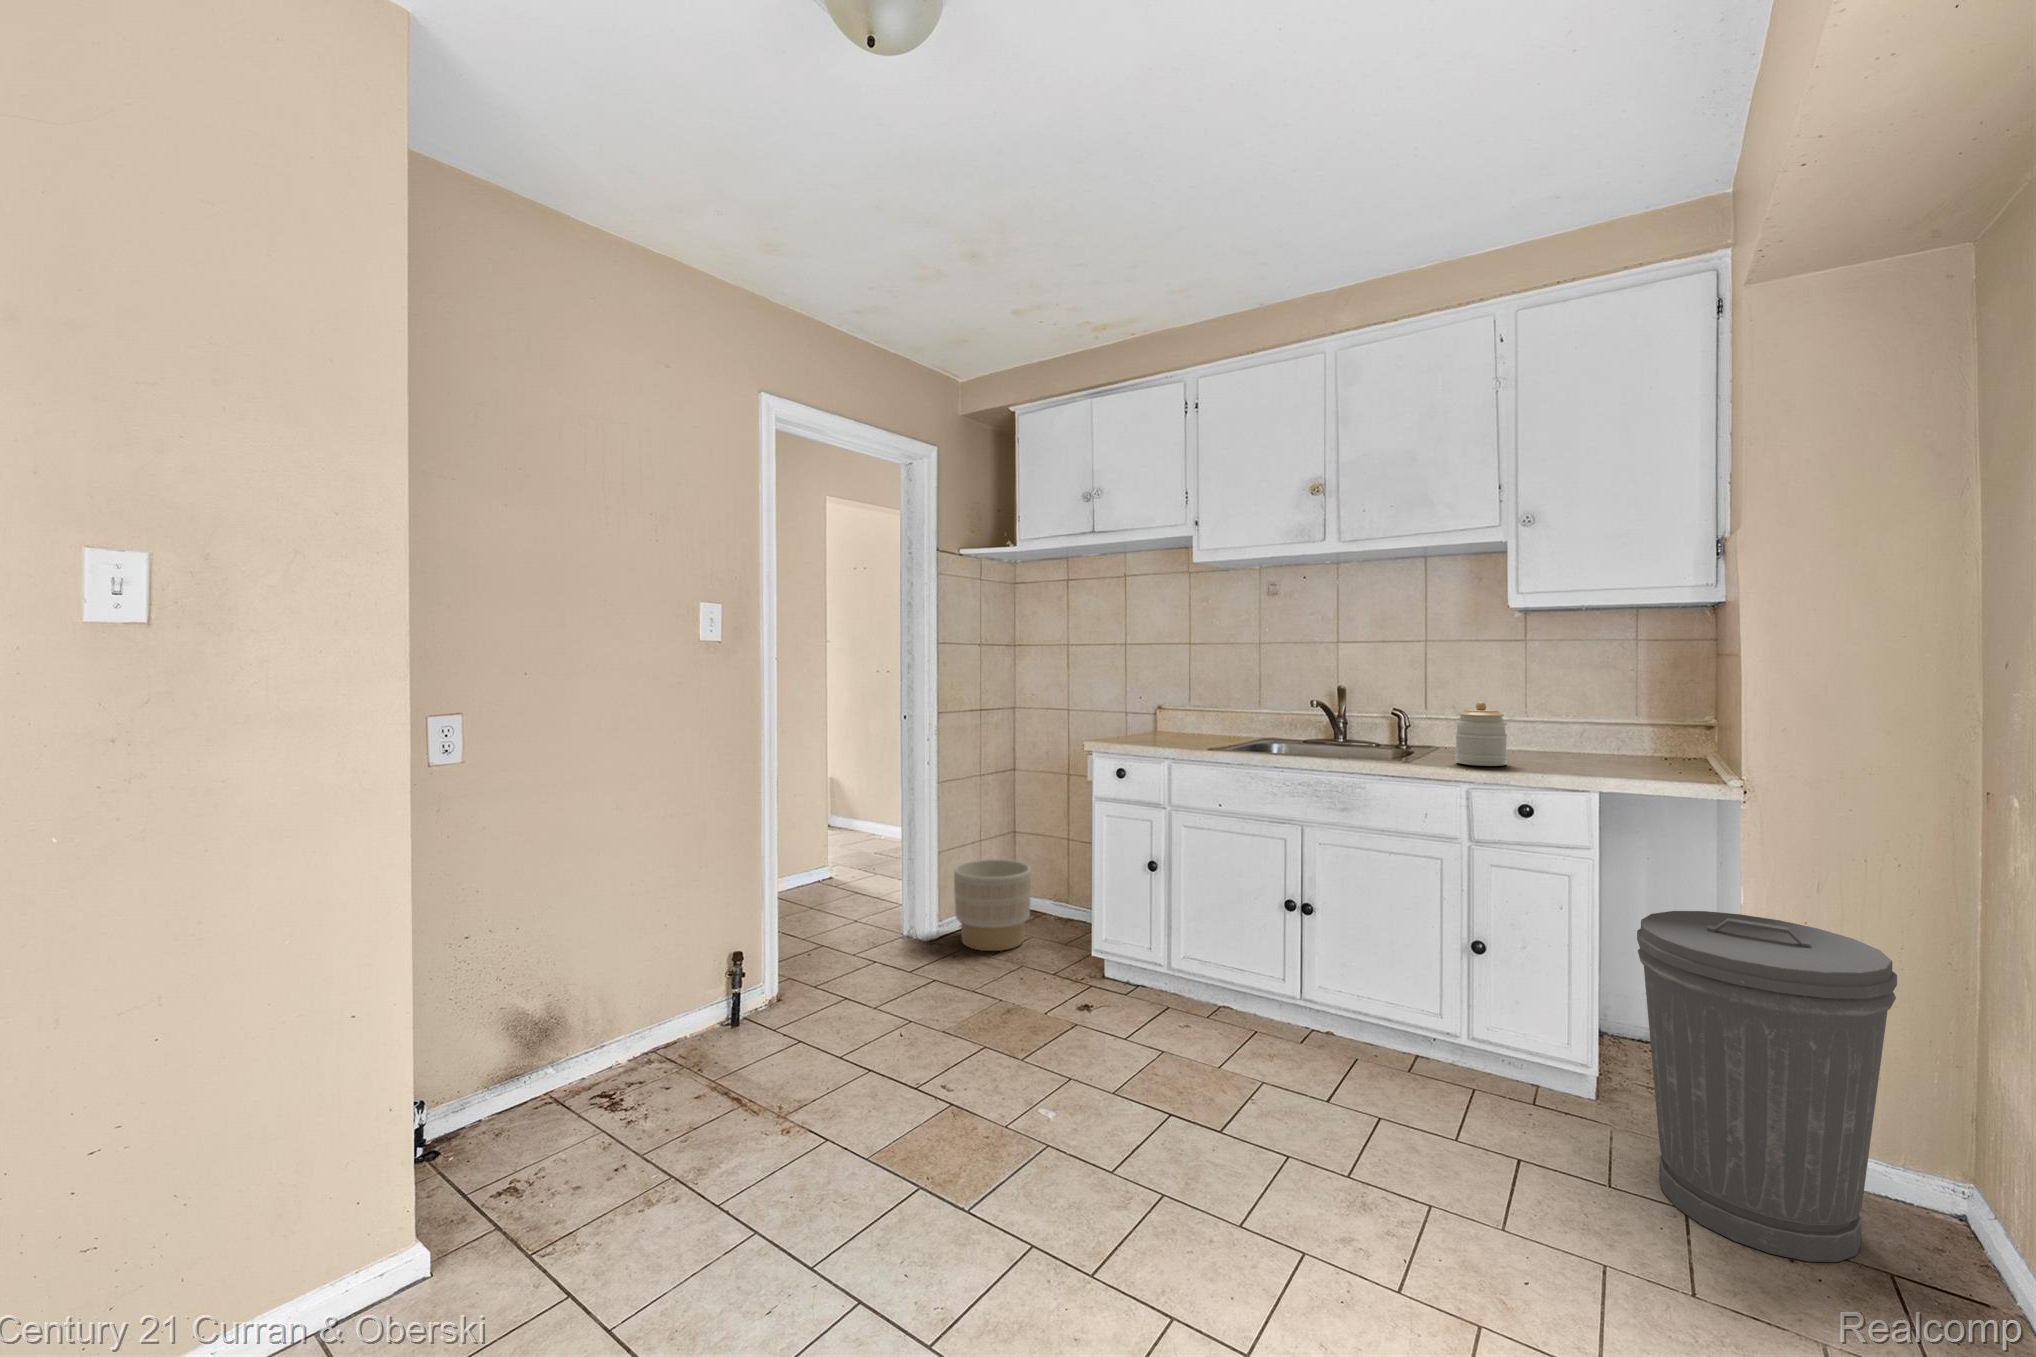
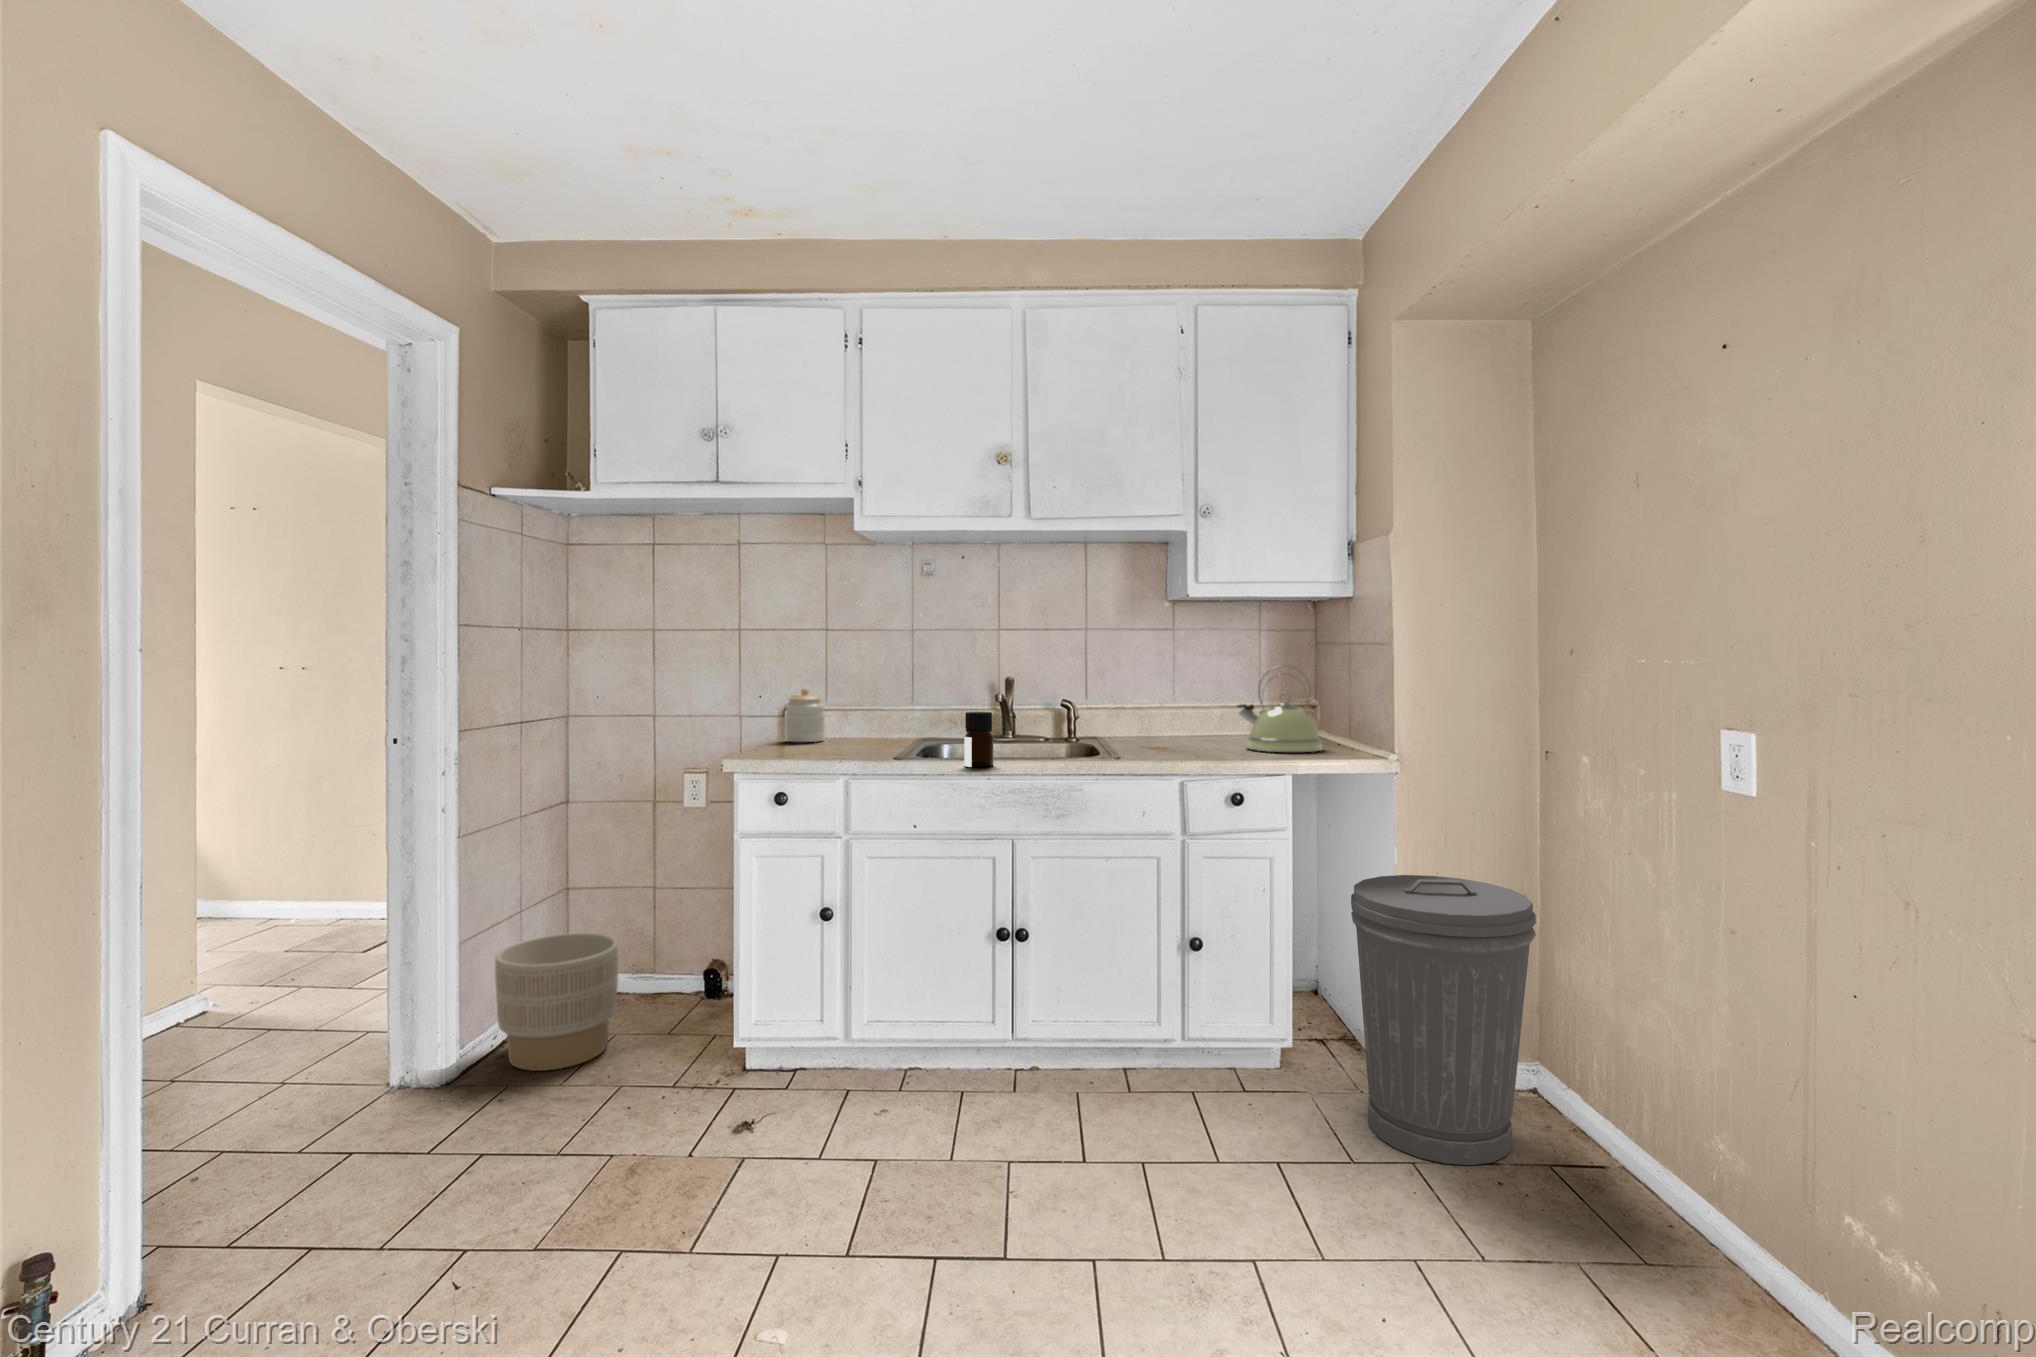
kettle: none [1570,674,1677,769] -> present [1237,665,1322,752]
jar: present [1455,702,1507,766] -> present [785,688,825,742]
bottle: none [1257,713,1283,761] -> present [964,712,994,767]

